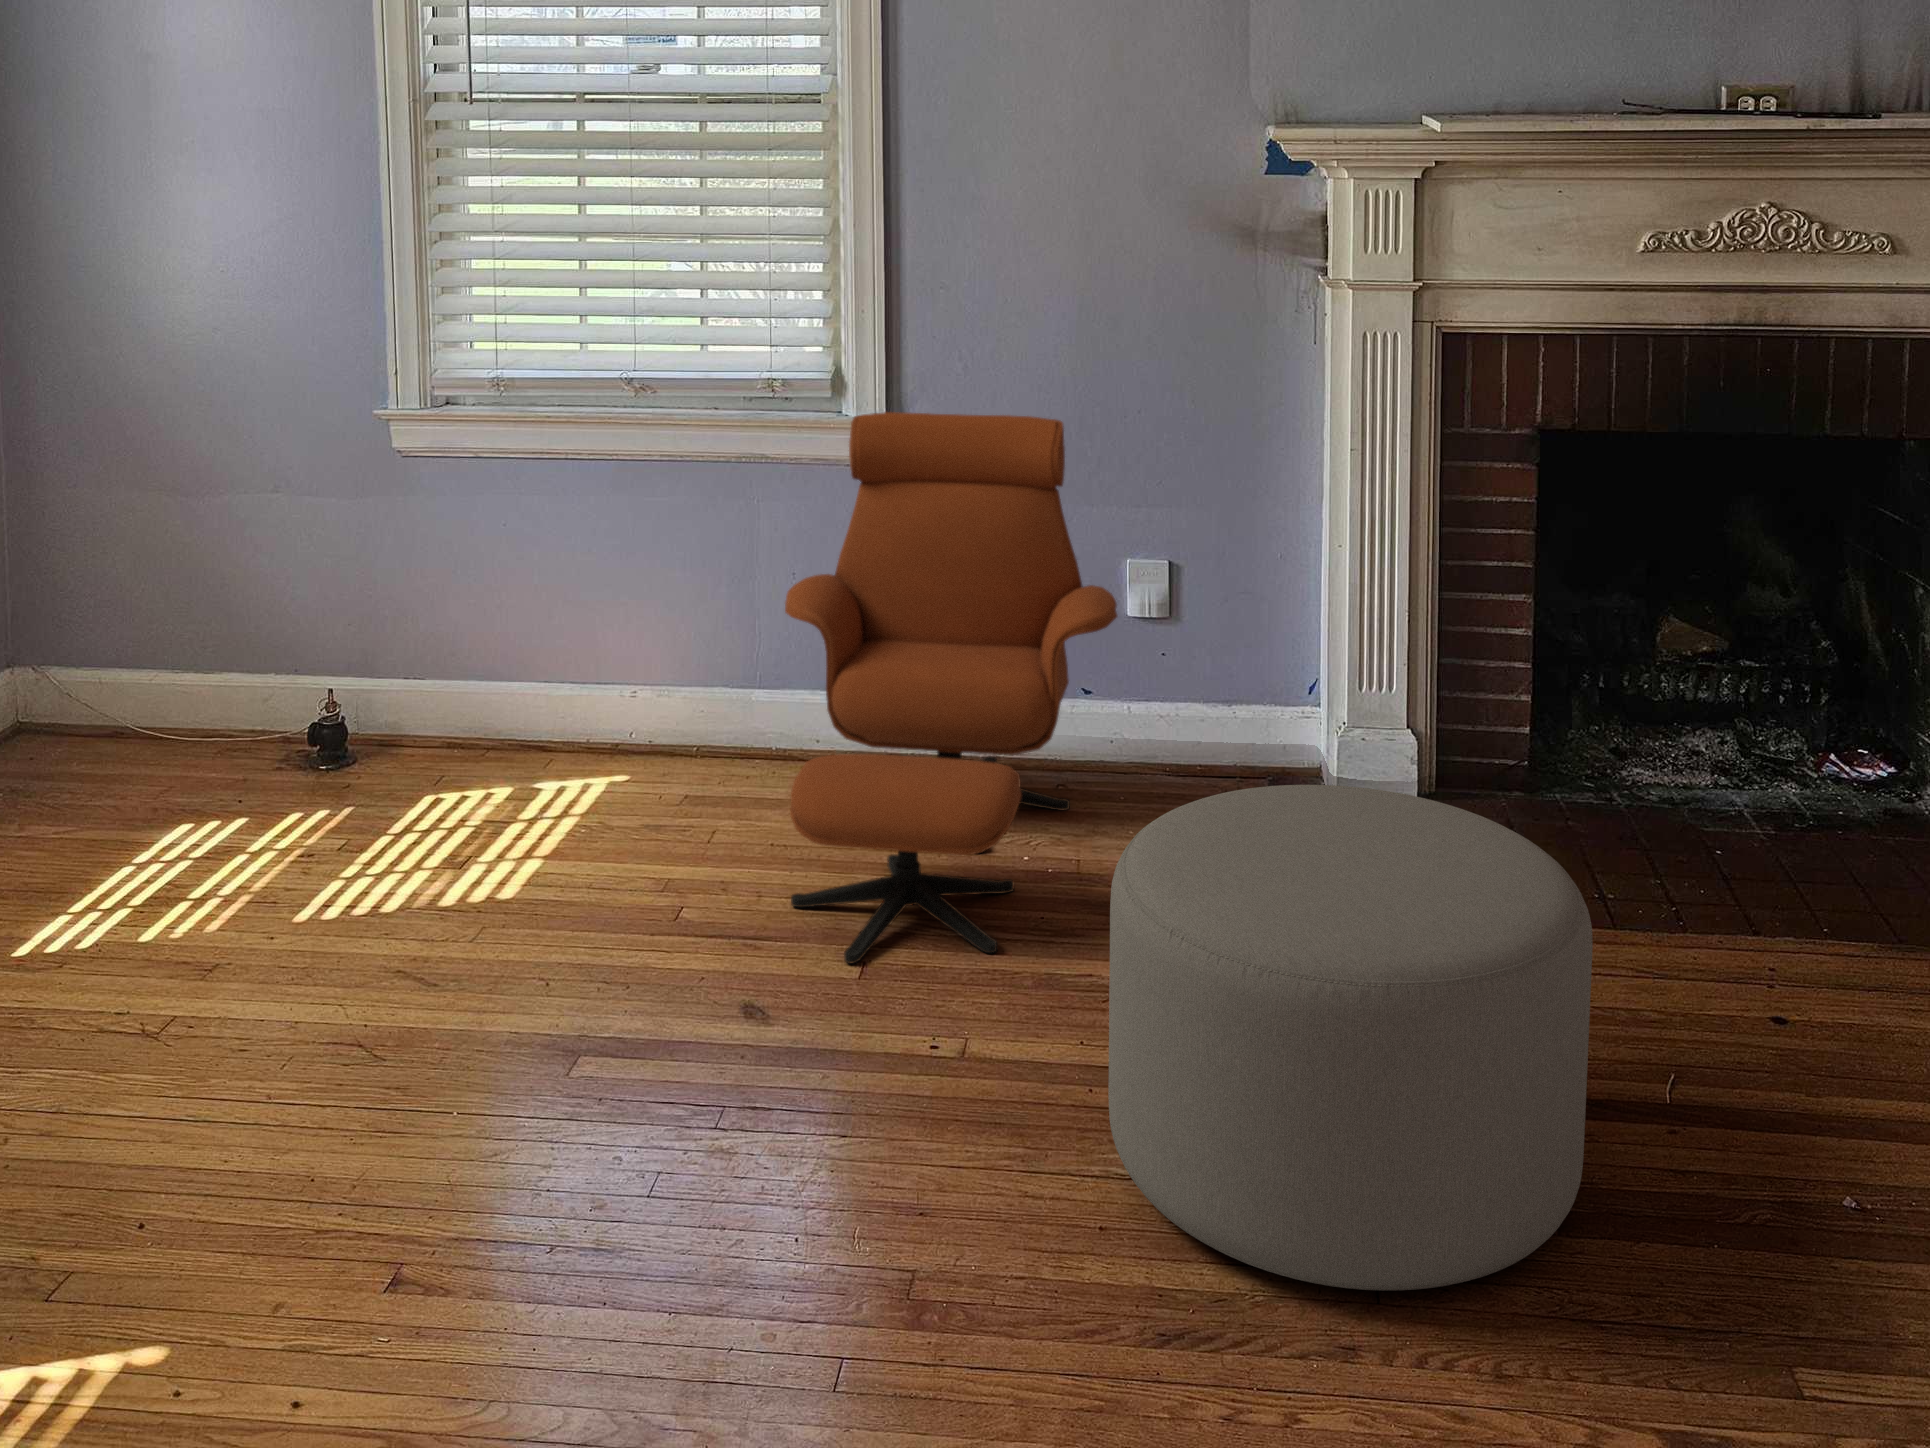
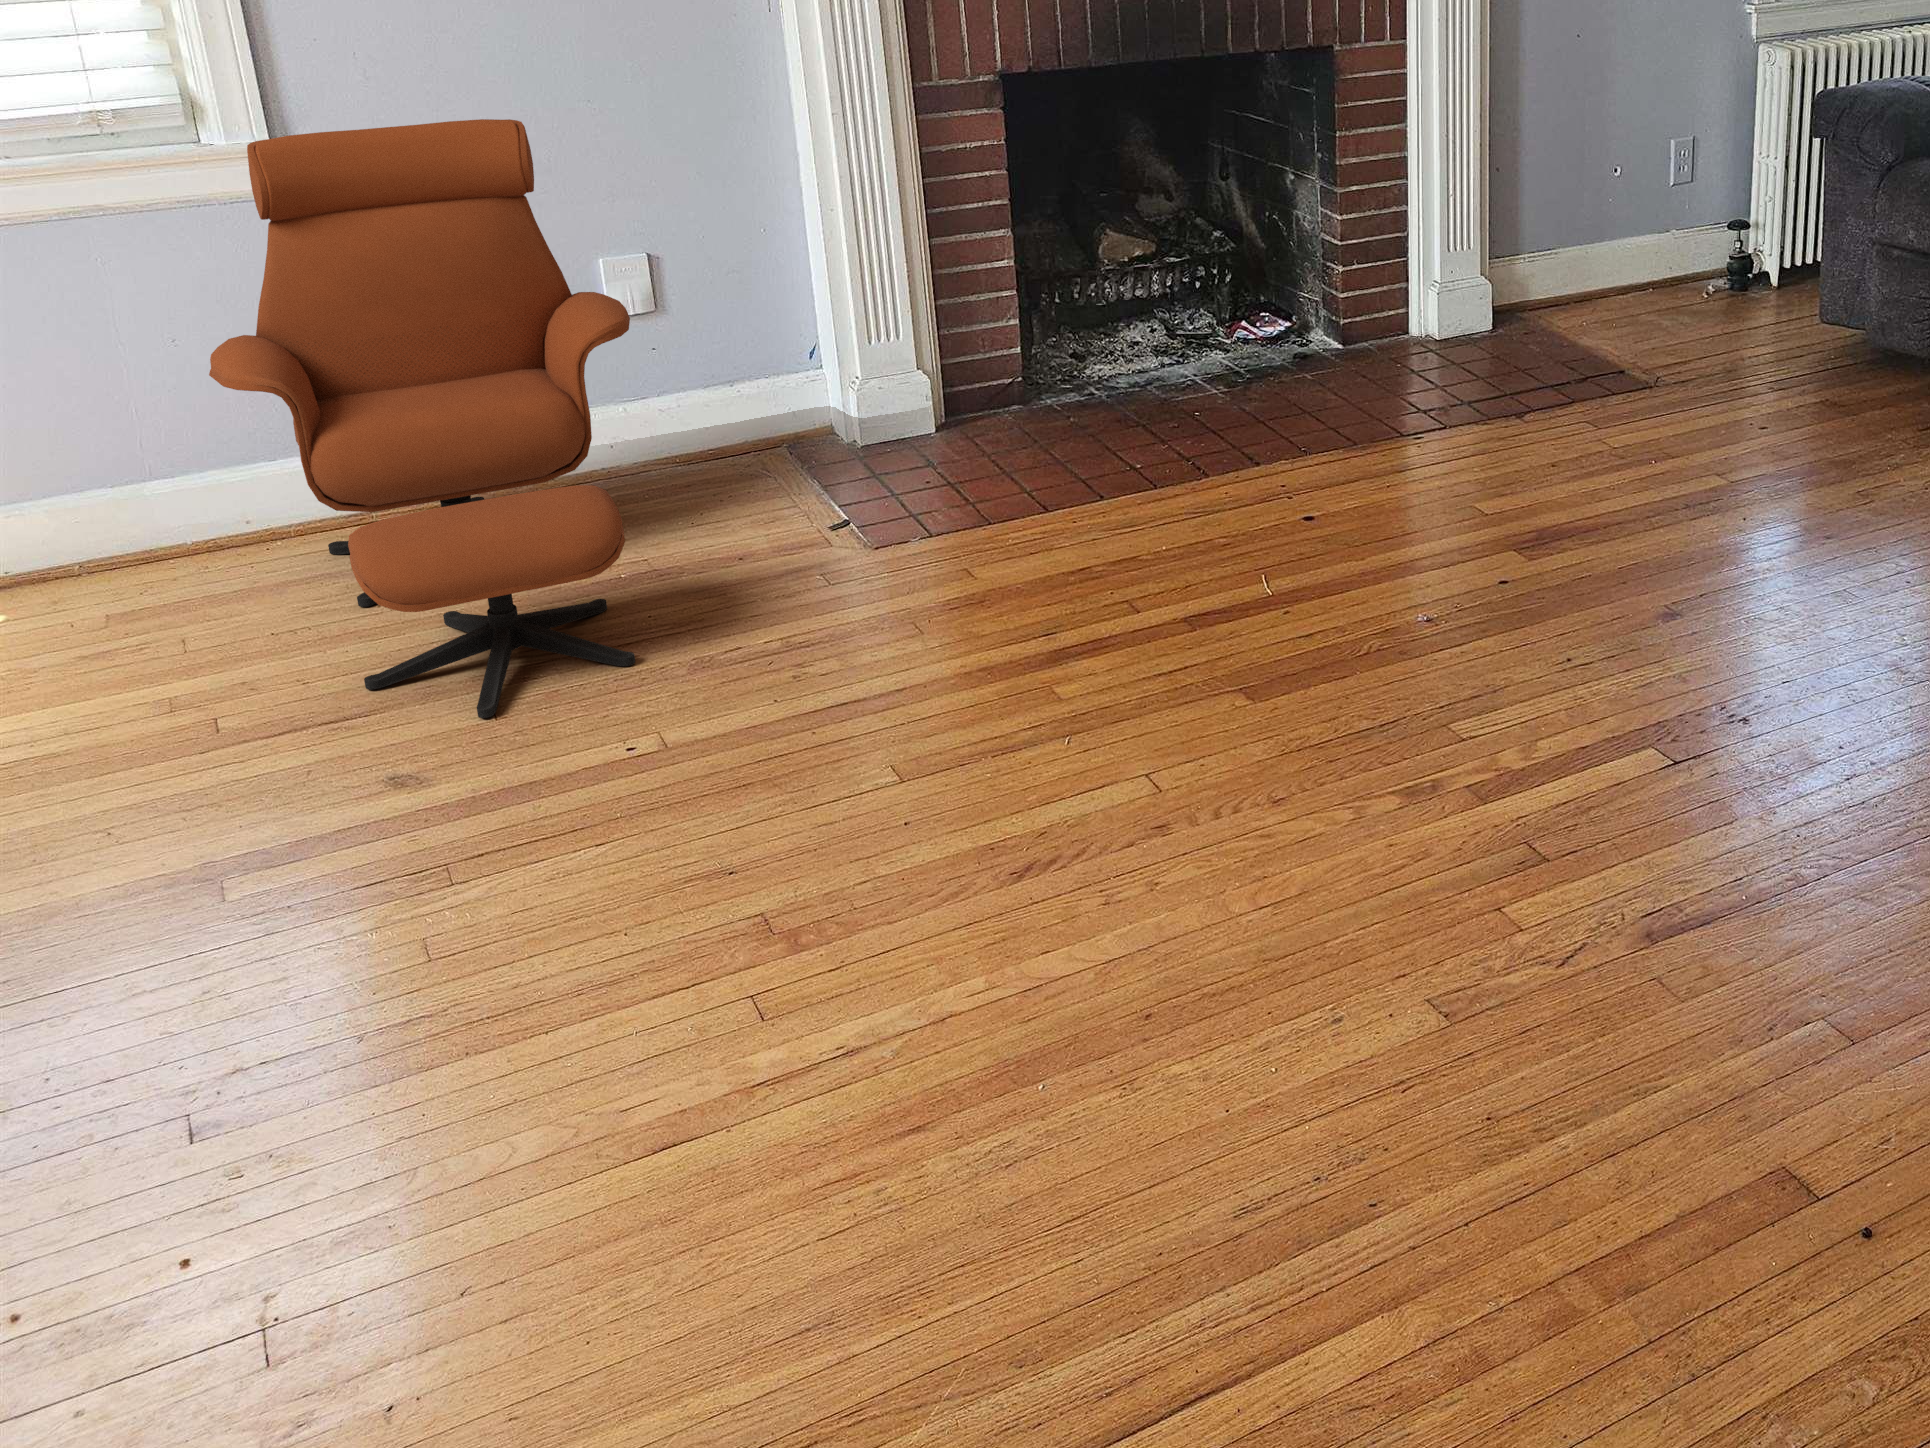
ottoman: present [1108,785,1593,1290] -> none [839,408,1257,802]

